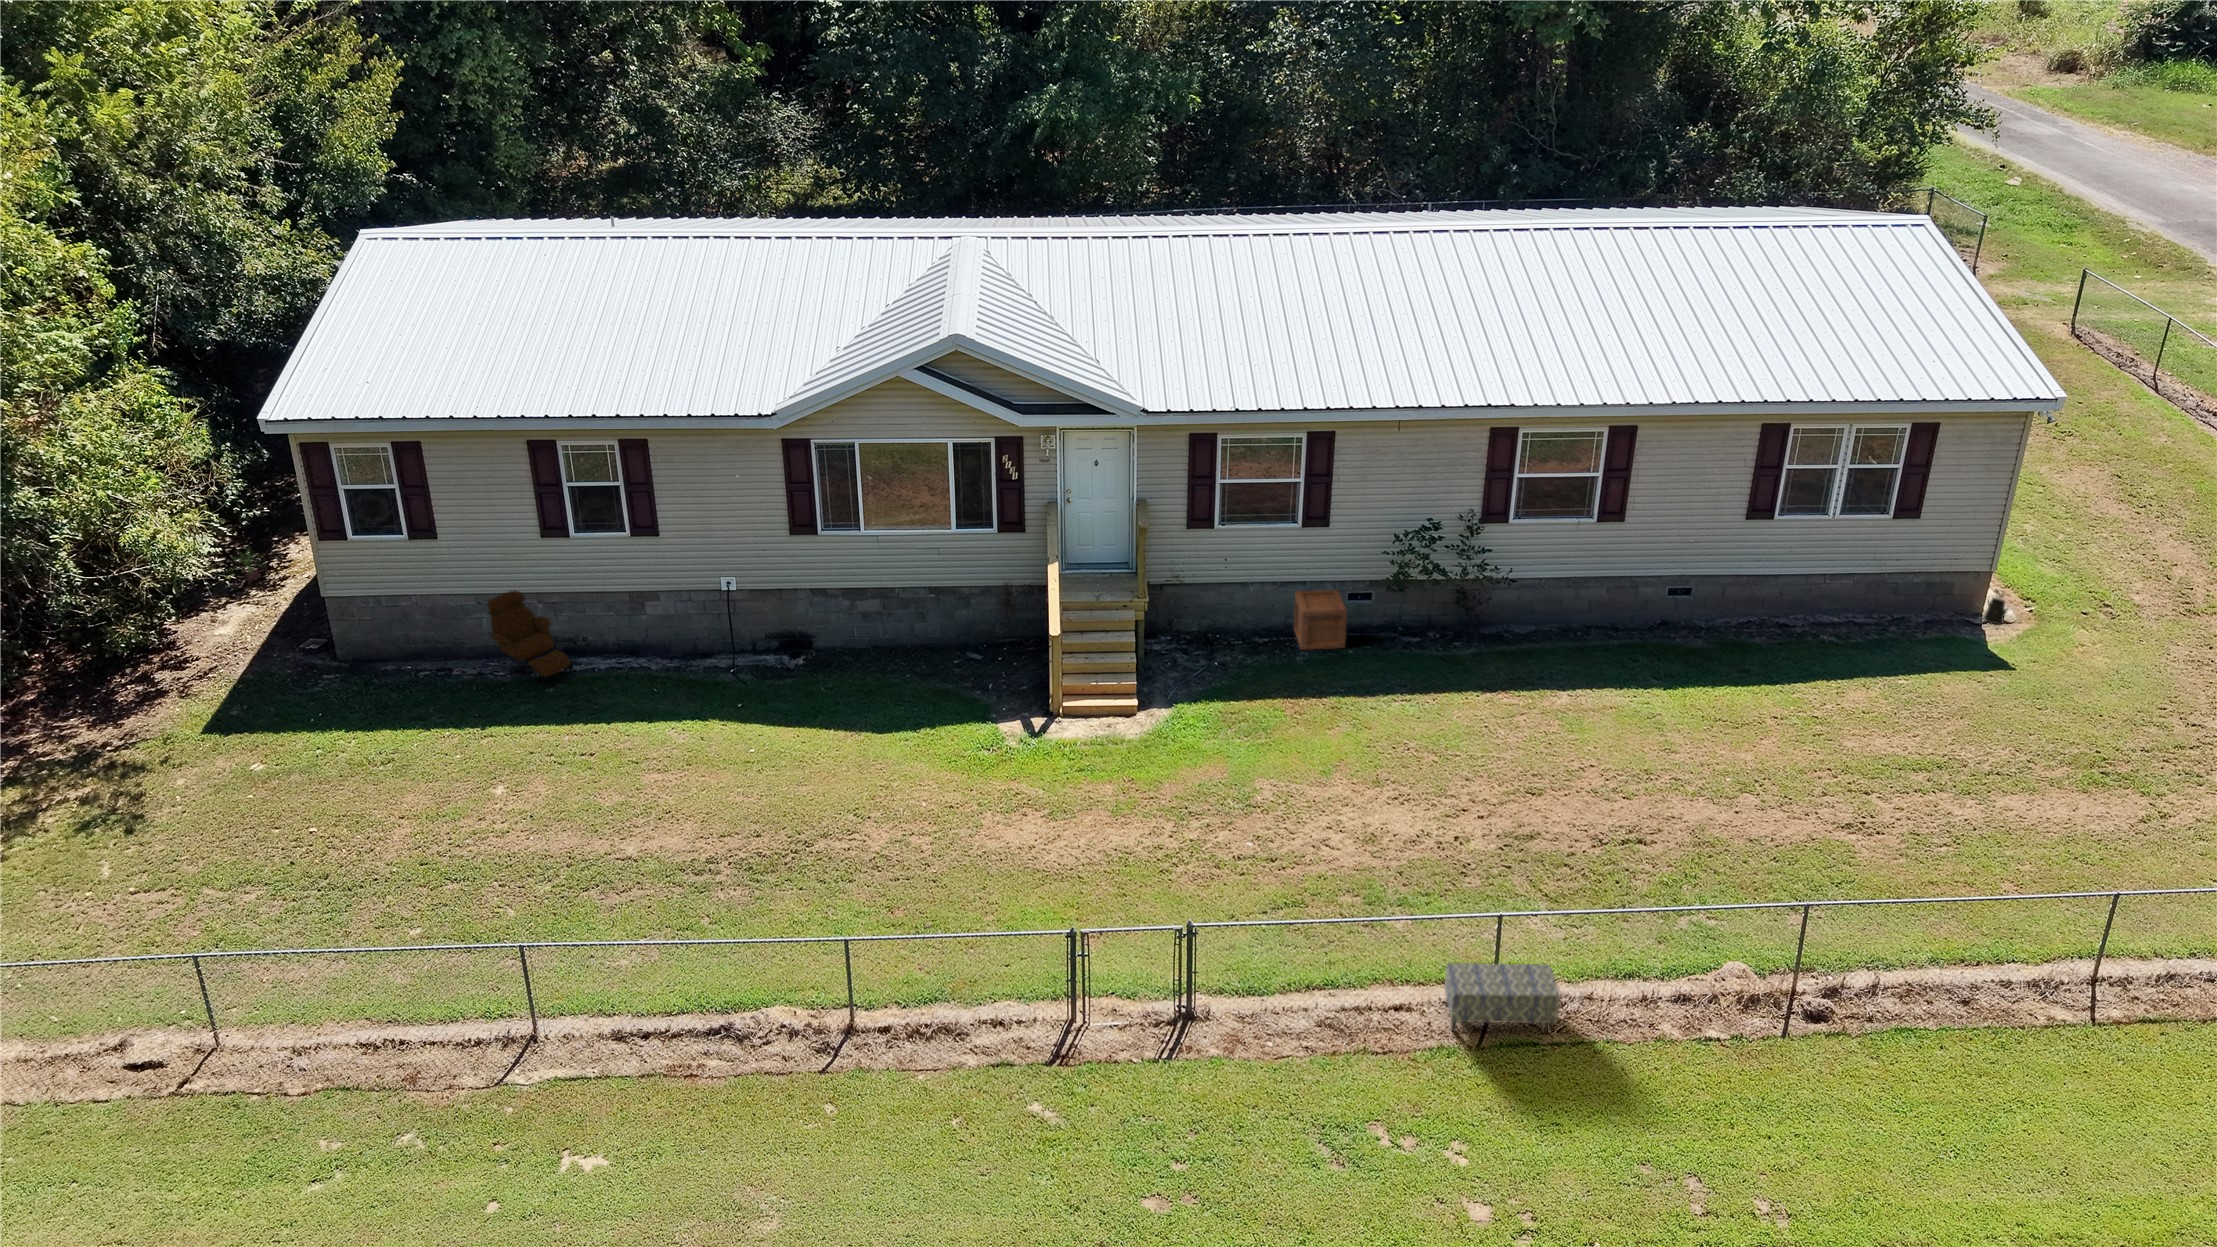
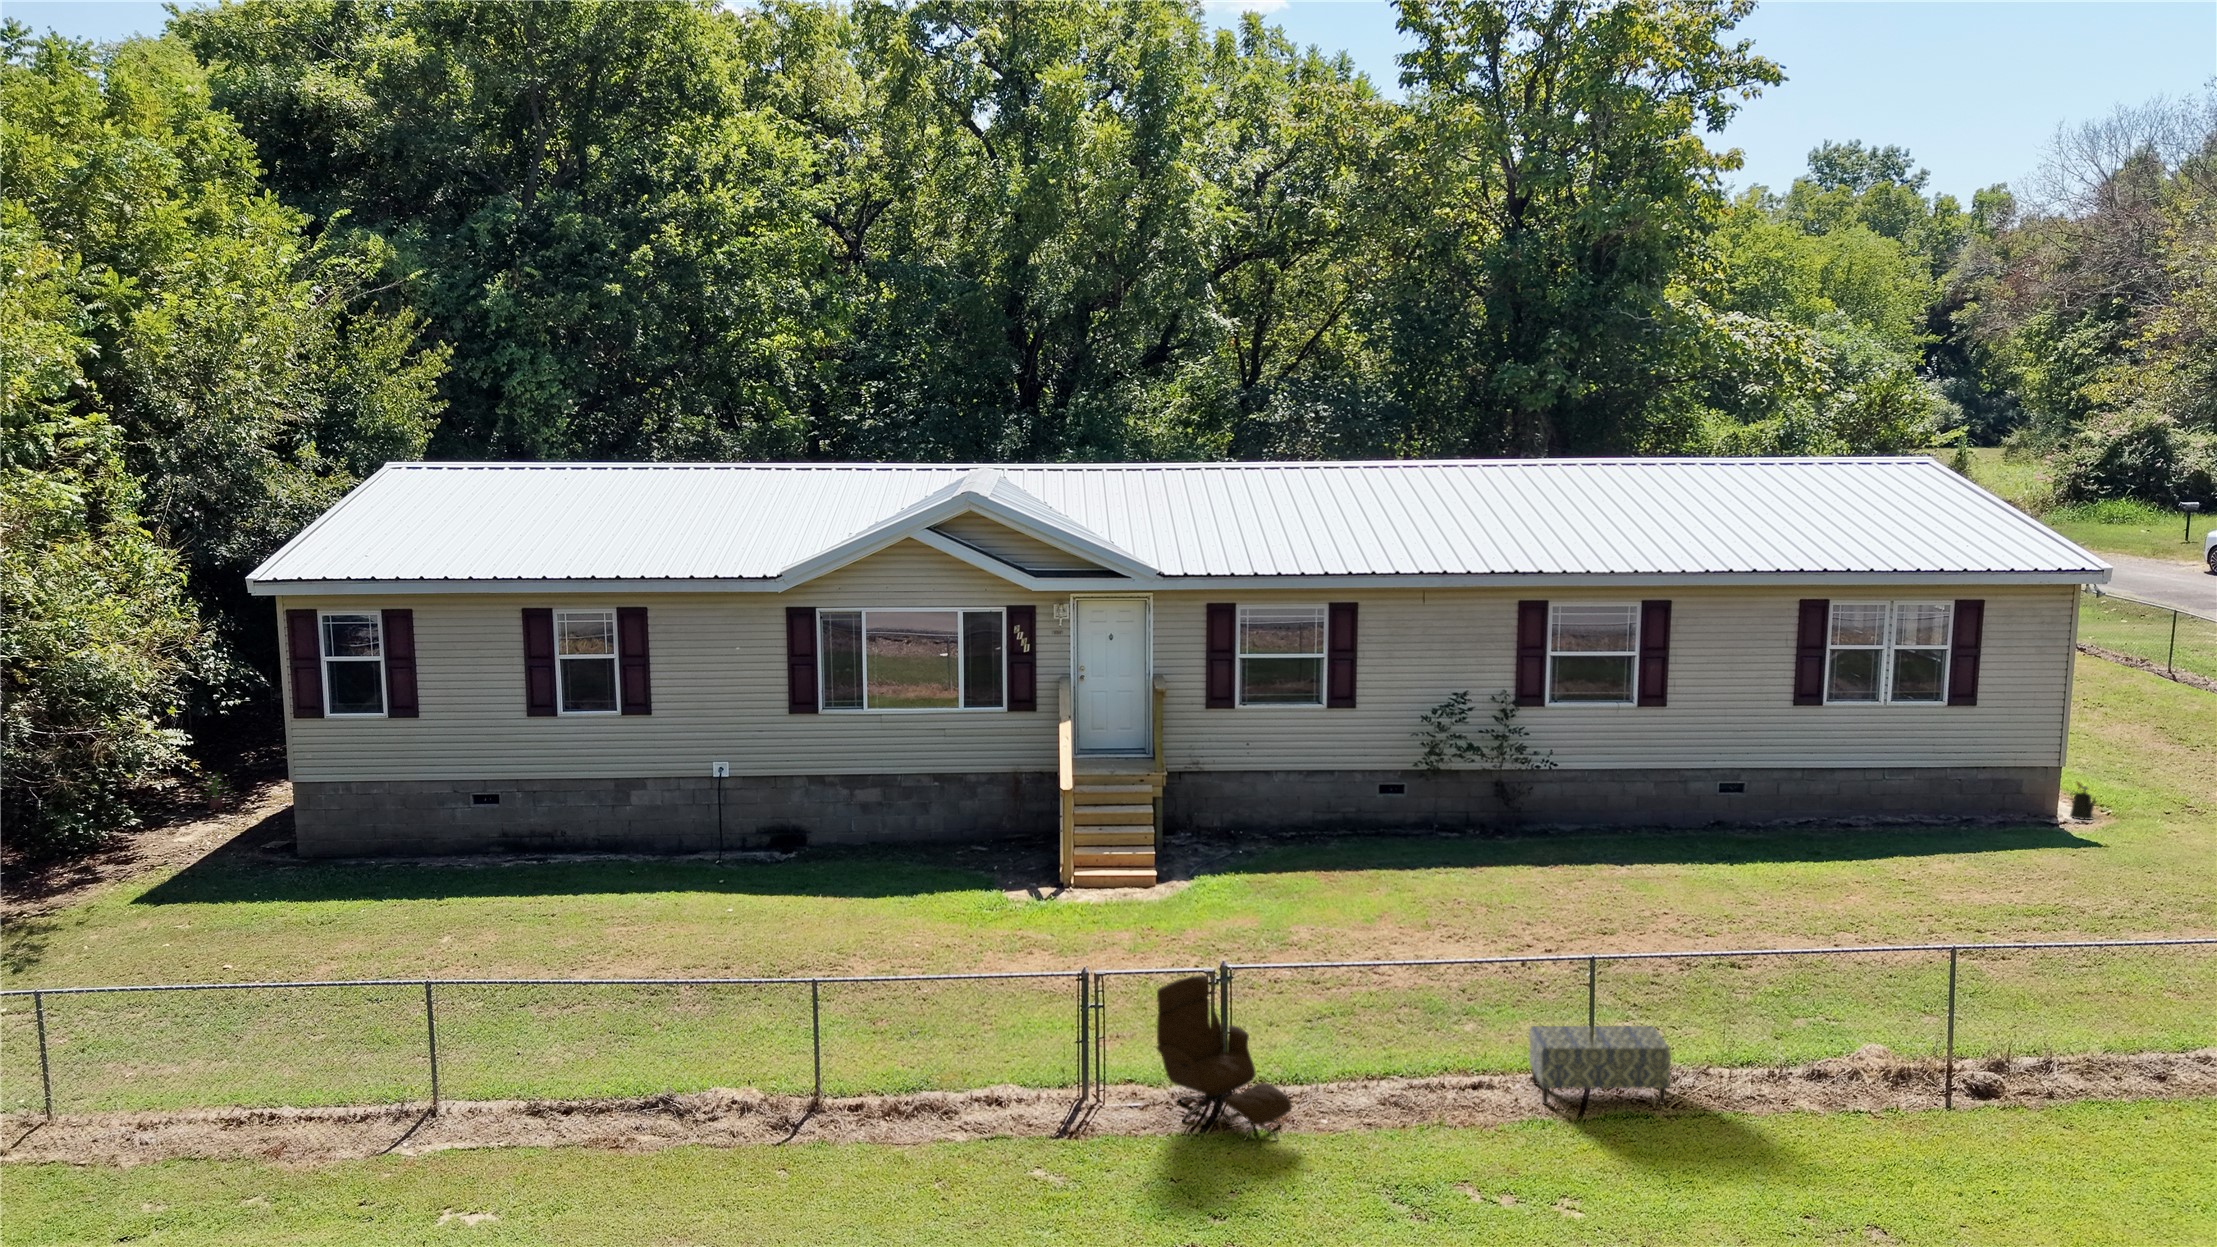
lounge chair: present [487,589,570,683] -> present [1157,975,1292,1141]
wooden crate: present [1294,590,1347,650] -> none [1324,782,1381,841]

